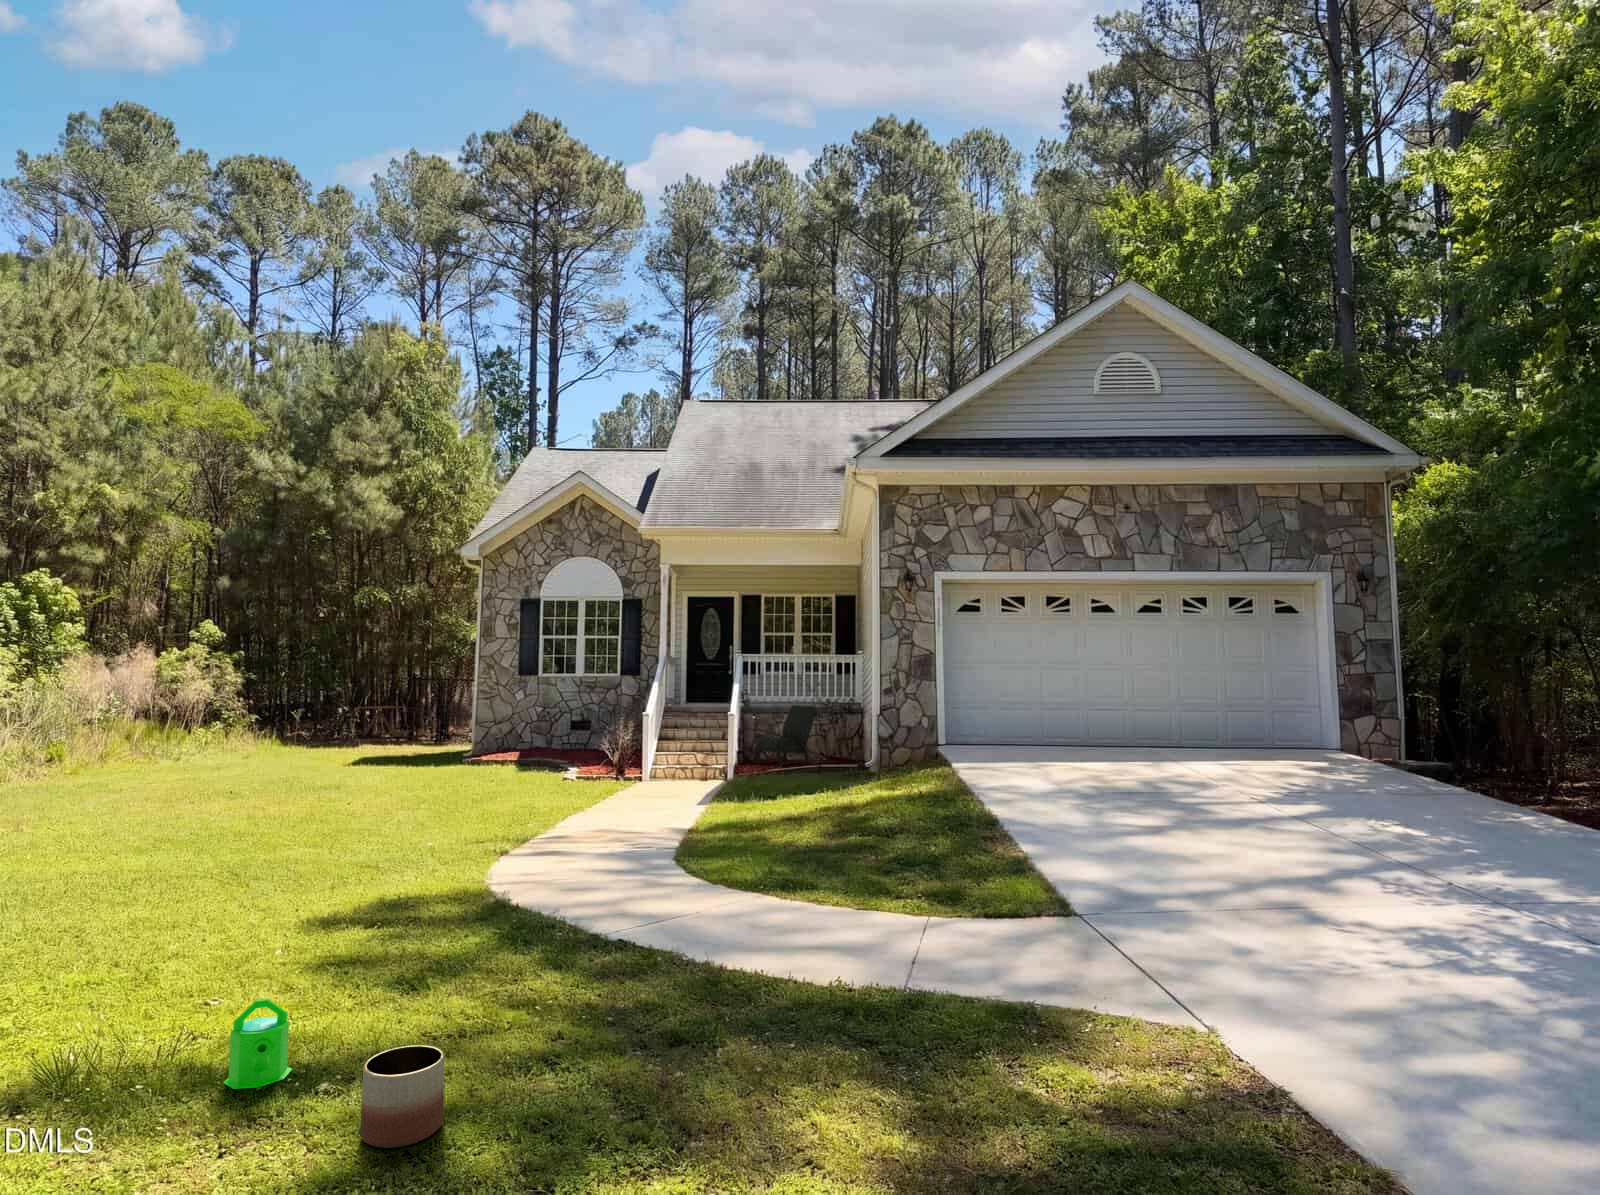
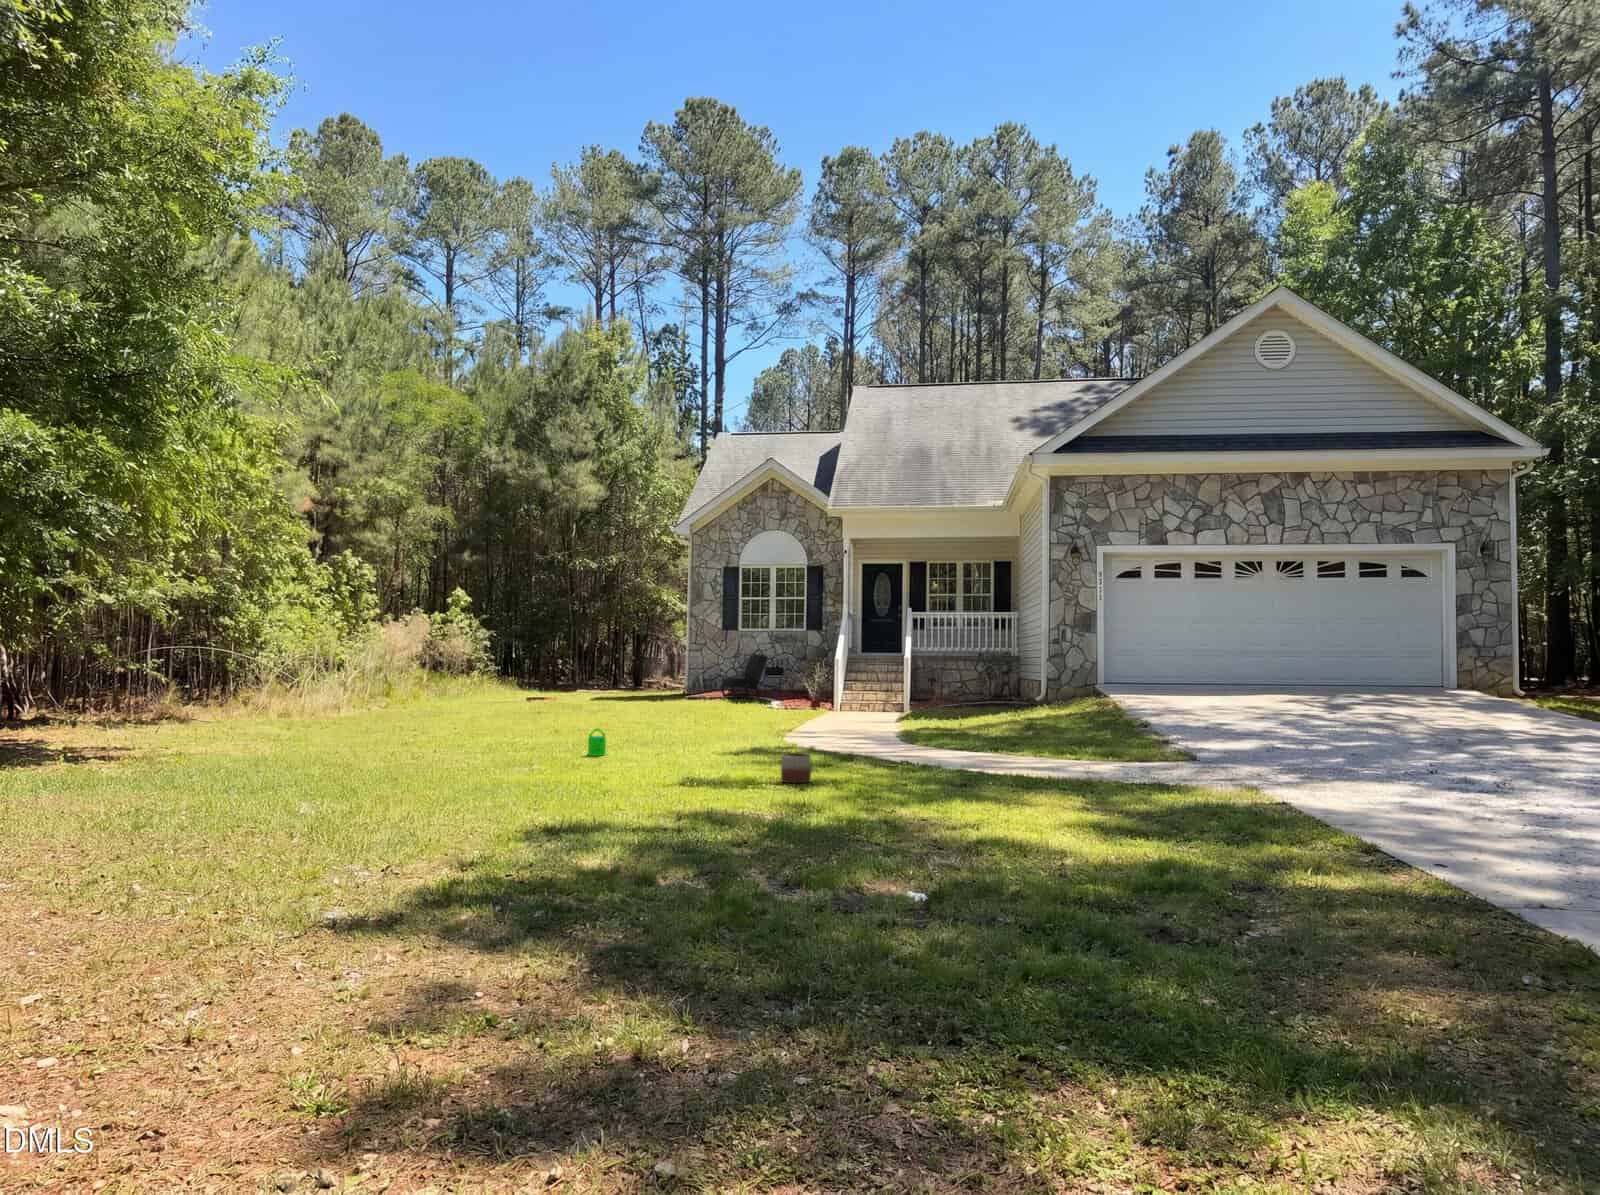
lounge chair: present [755,705,817,766] -> present [721,654,768,698]
round table: present [358,706,402,735] -> none [572,661,609,686]
watering can: present [224,998,292,1089] -> present [588,728,606,756]

